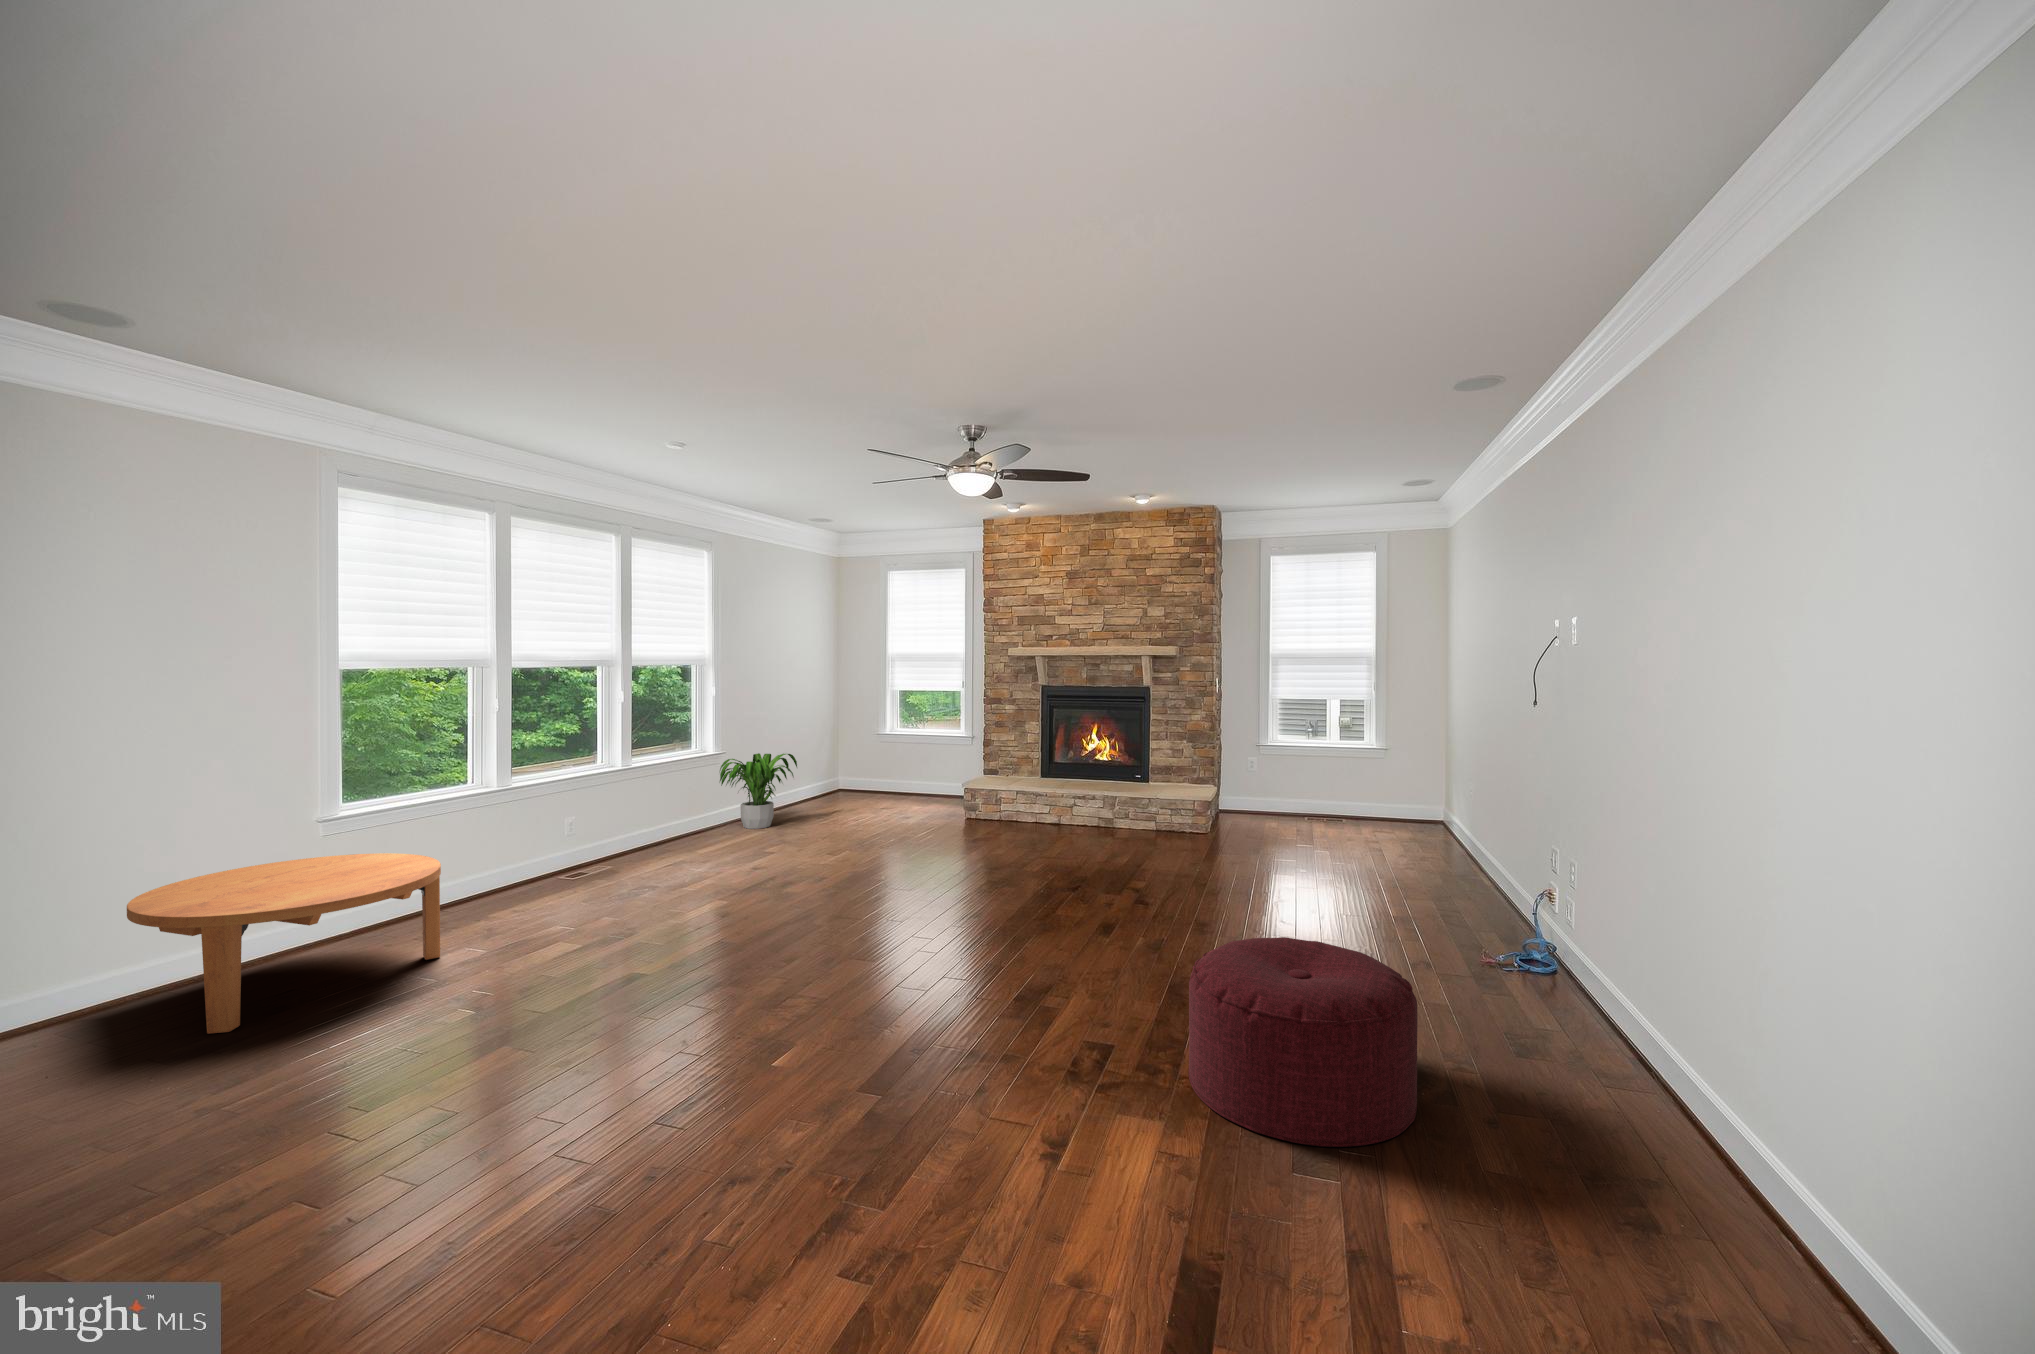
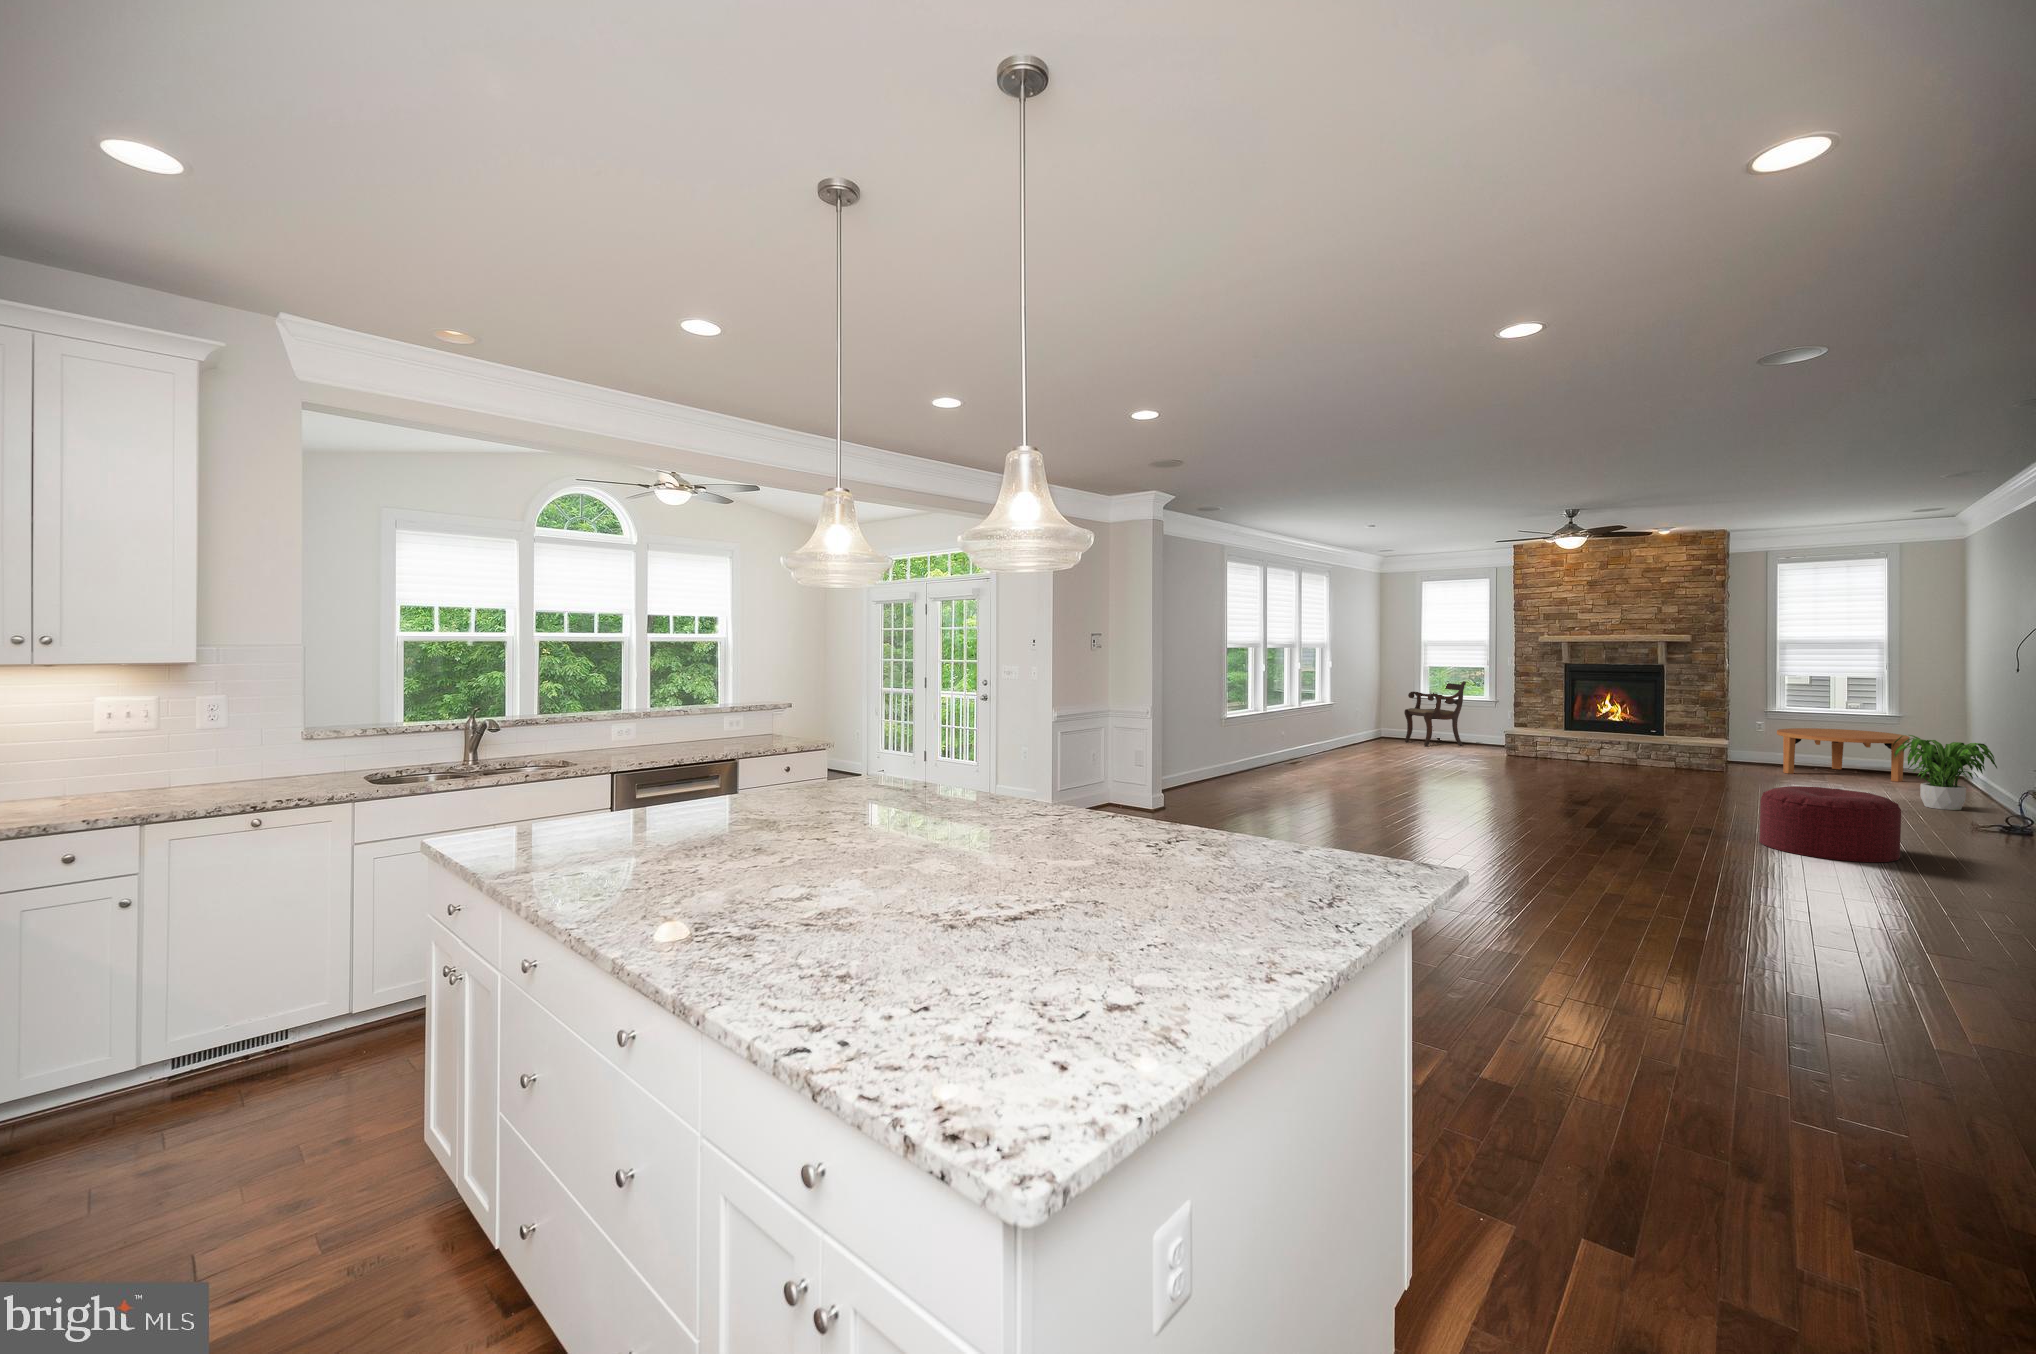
armchair: none [857,708,931,808] -> present [1404,681,1466,747]
potted plant: present [720,753,797,829] -> present [1893,735,1997,810]
coffee table: present [127,853,441,1034] -> present [1777,728,1910,782]

